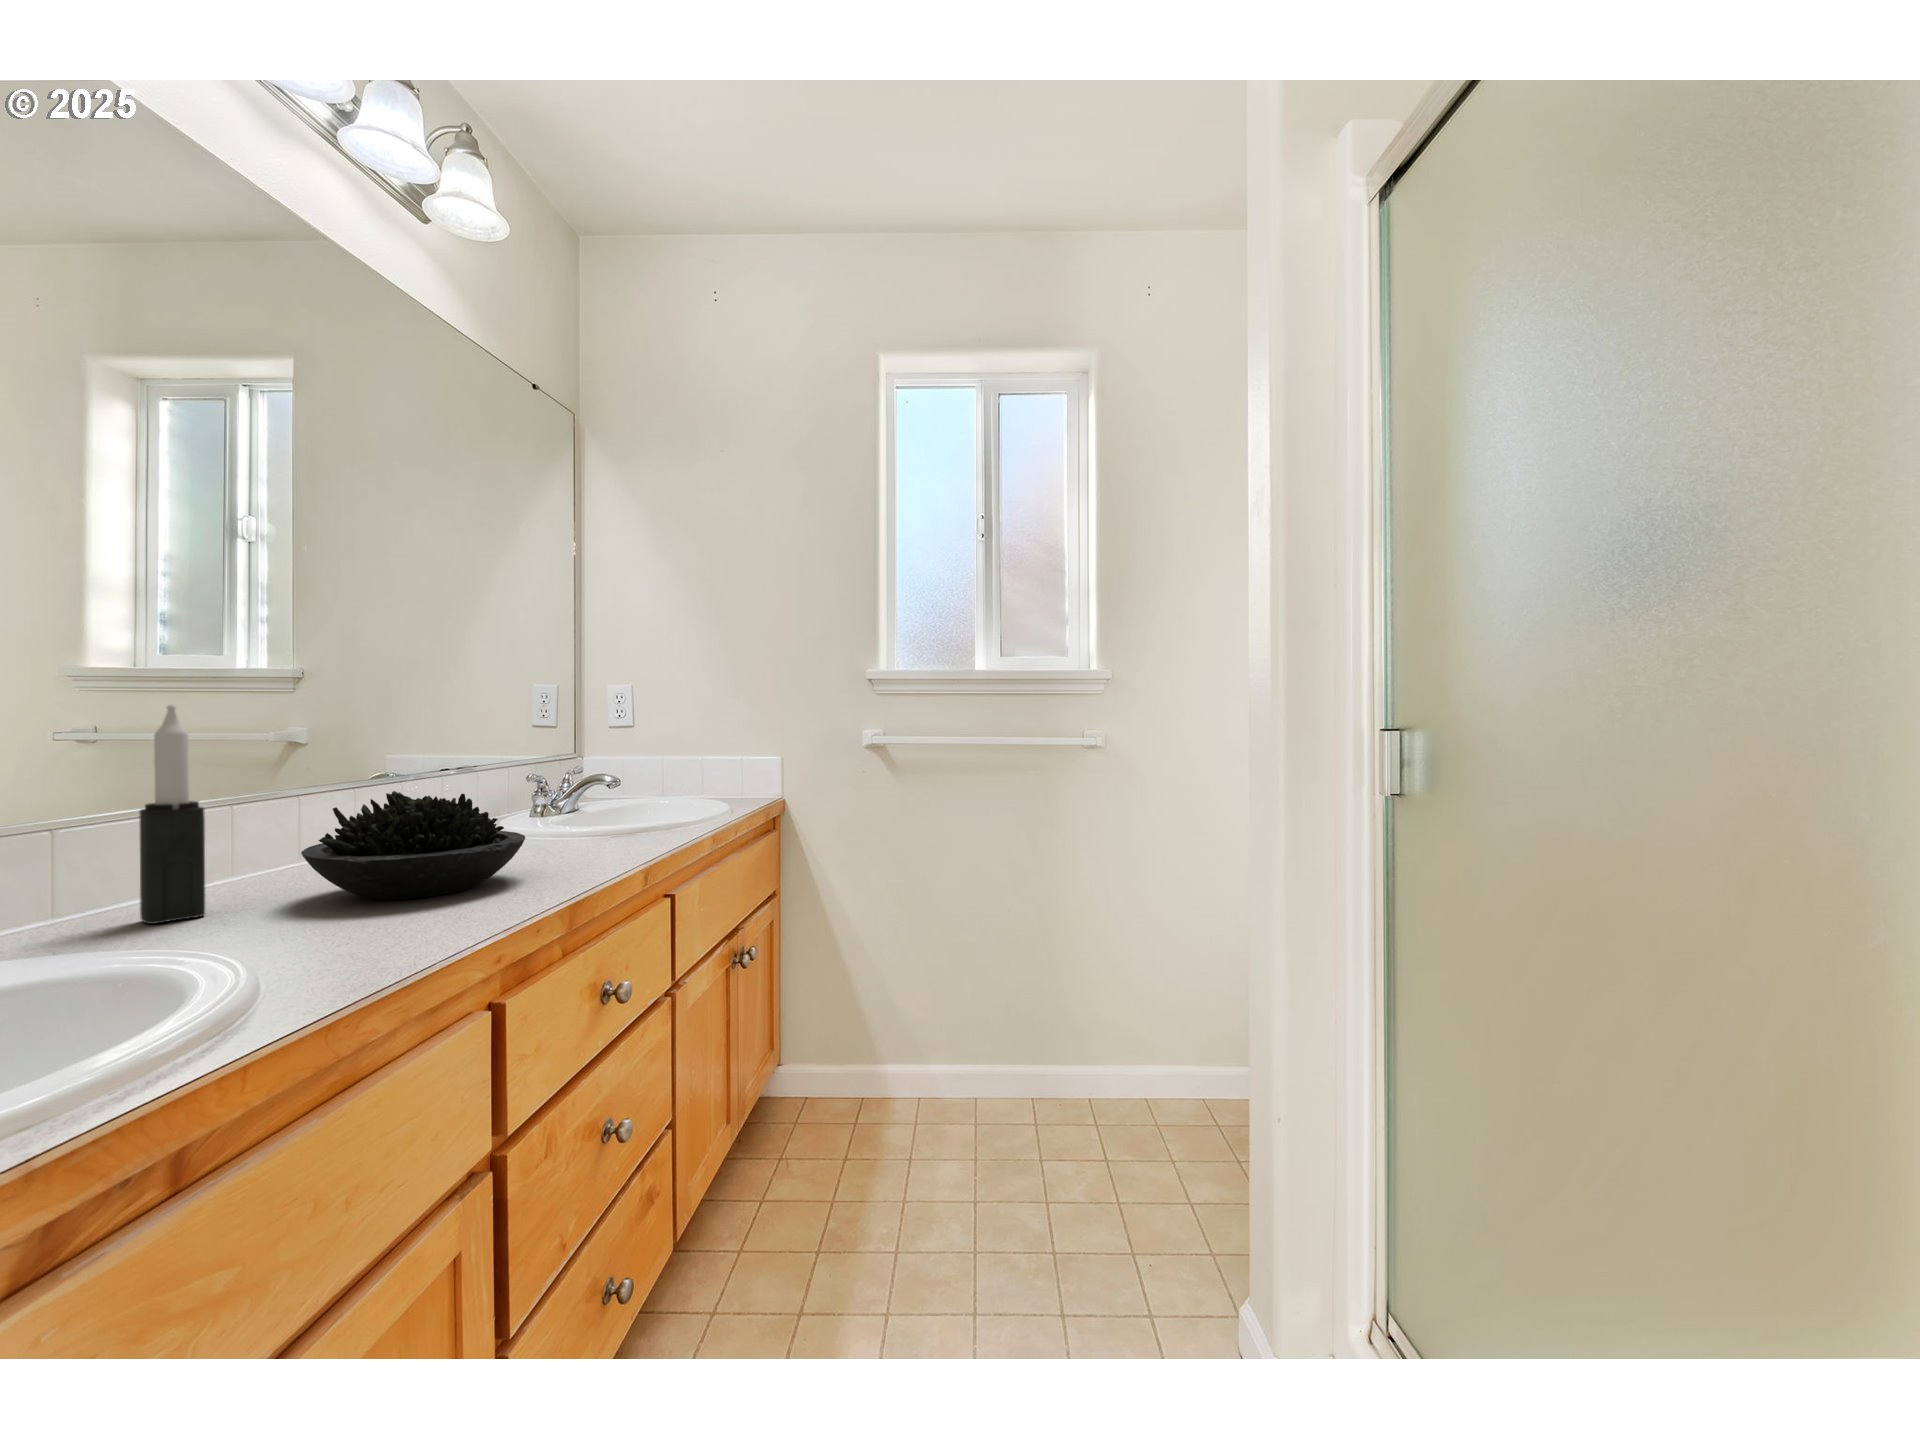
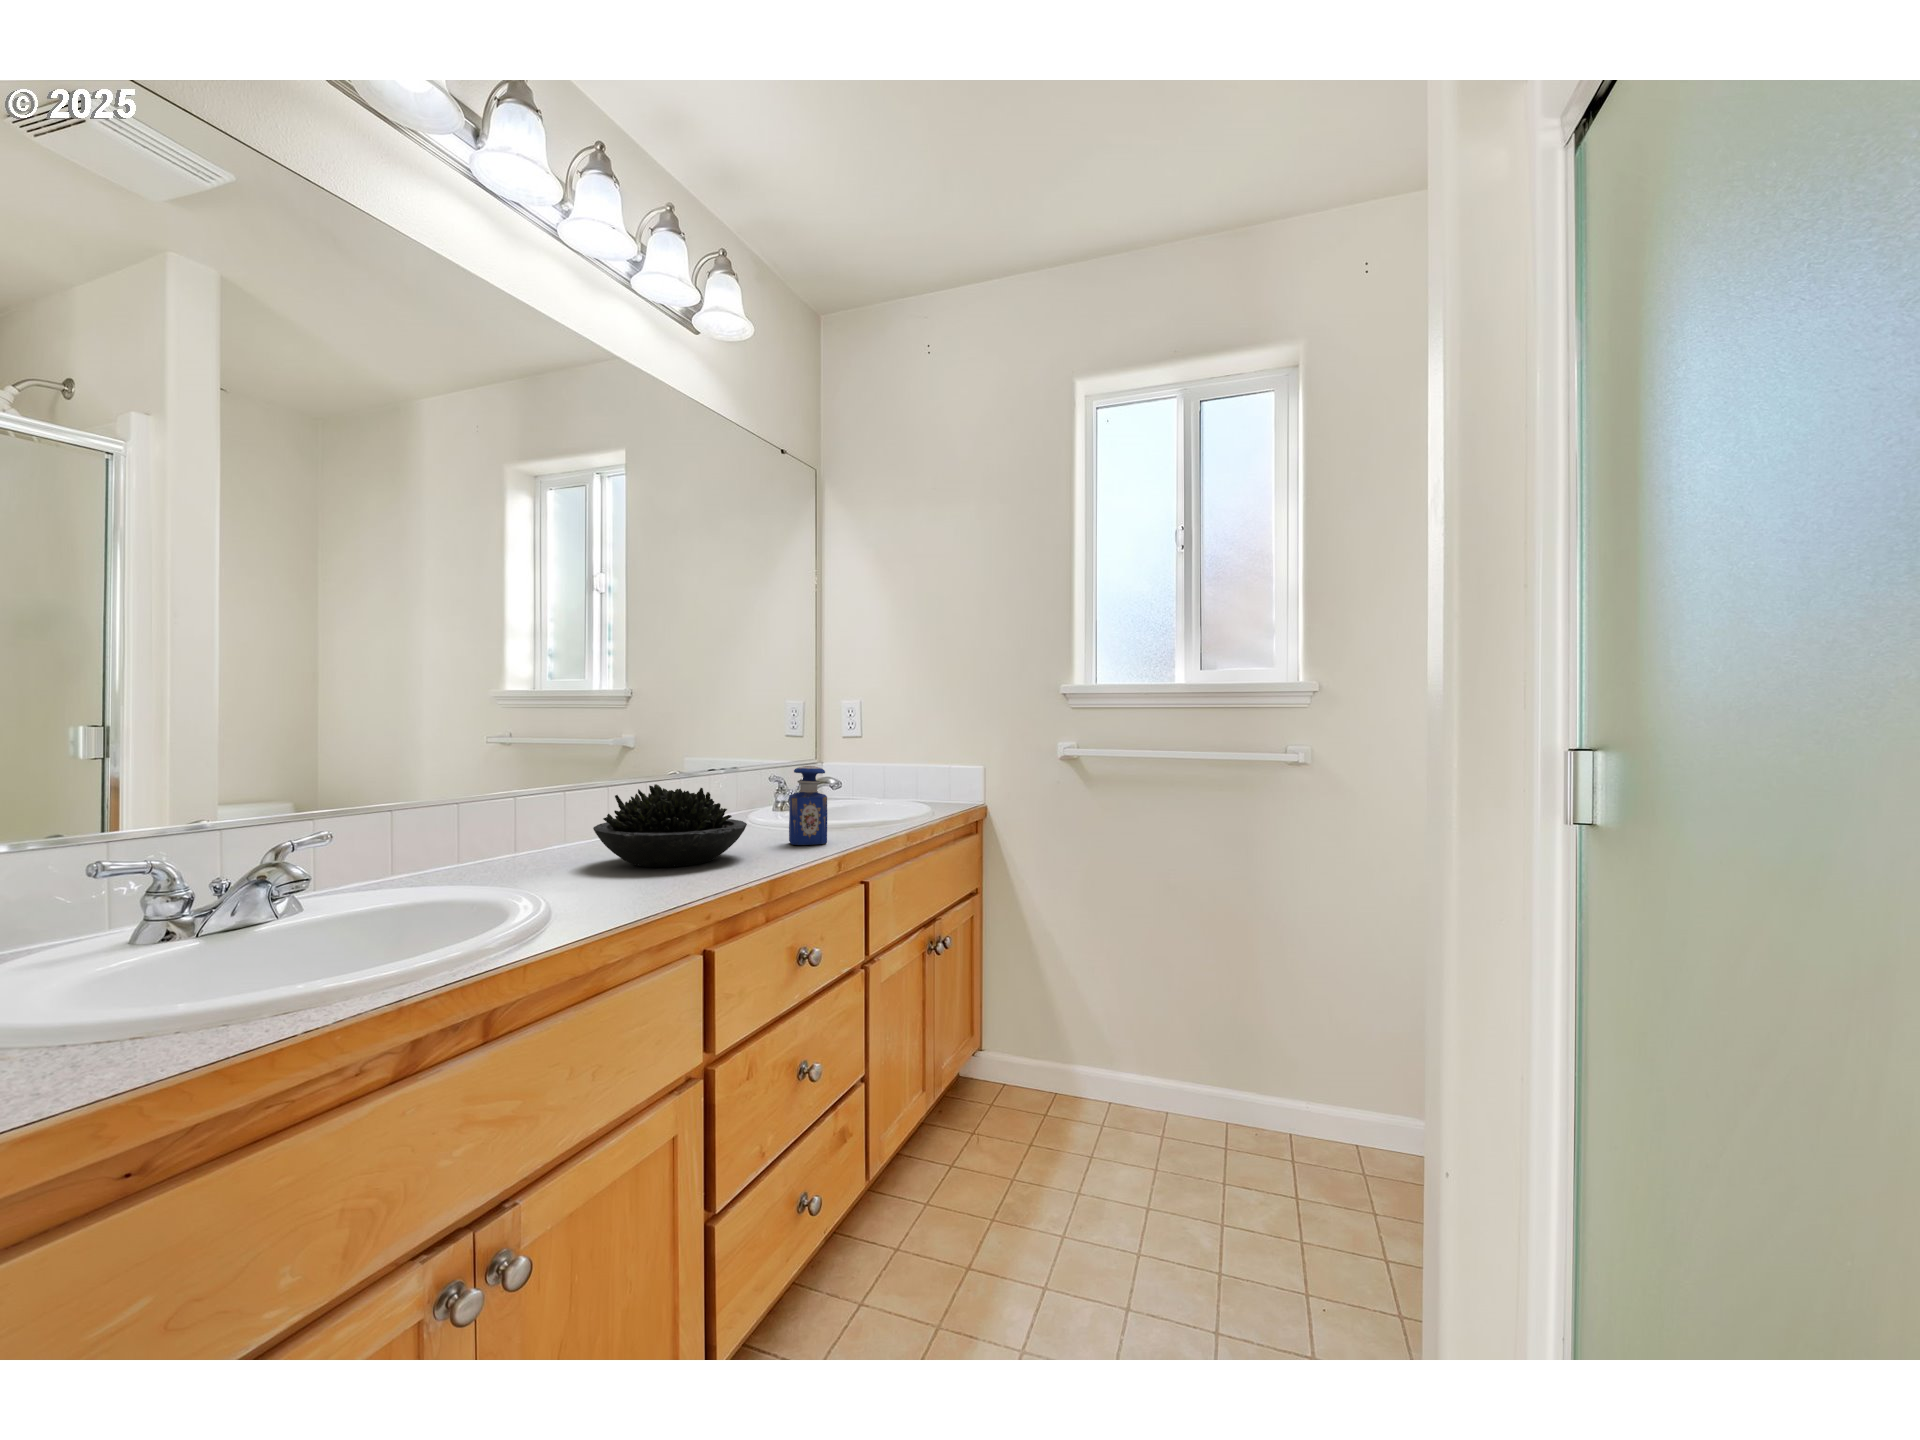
candle: present [139,704,205,924] -> none [497,717,535,872]
perfume bottle: none [571,762,623,857] -> present [789,766,827,845]

